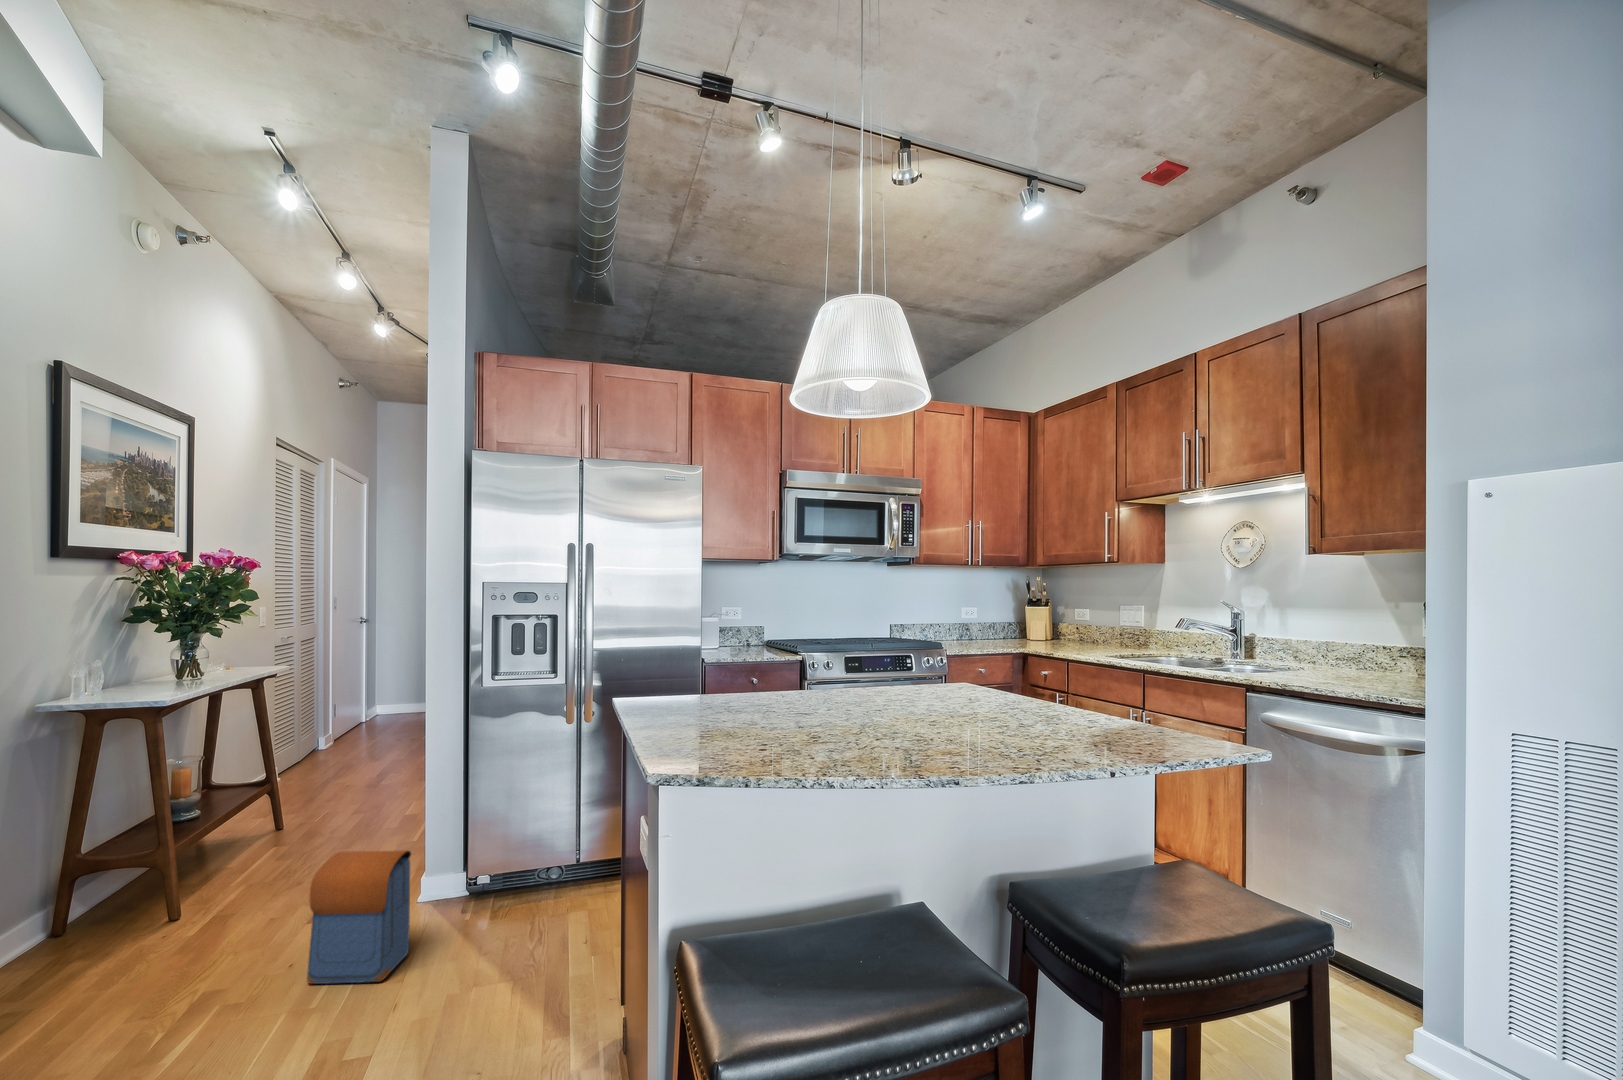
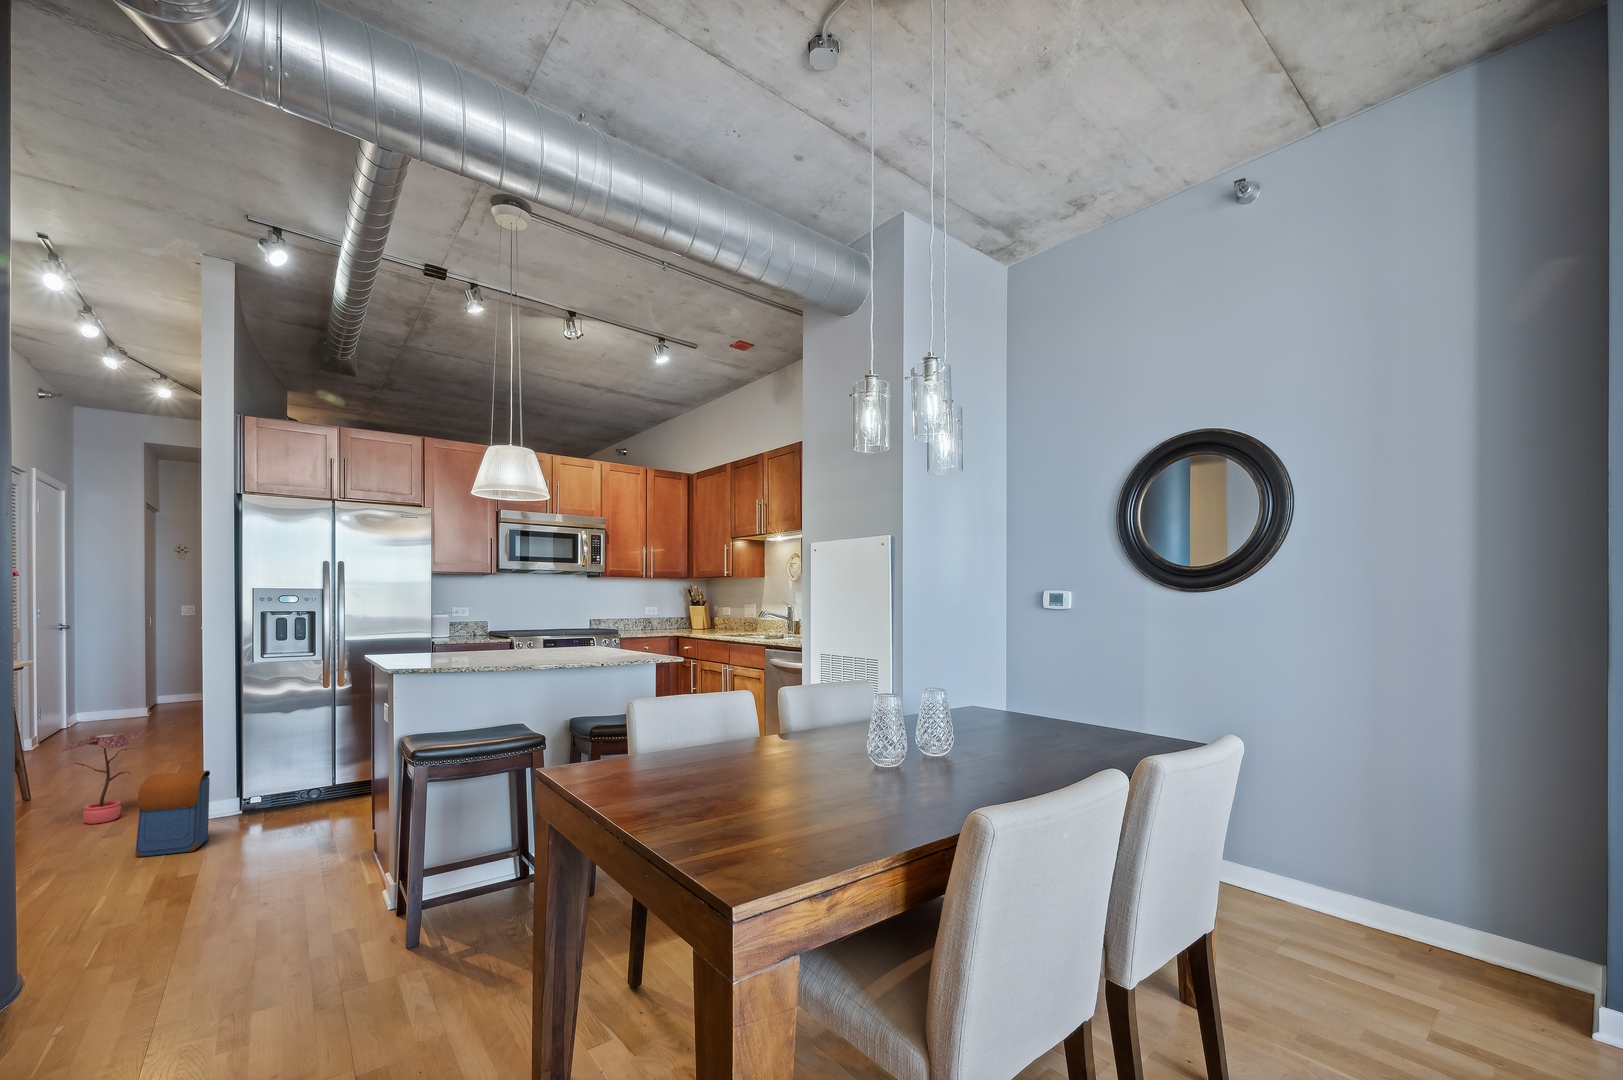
potted plant: none [267,768,370,890] -> present [61,733,147,824]

